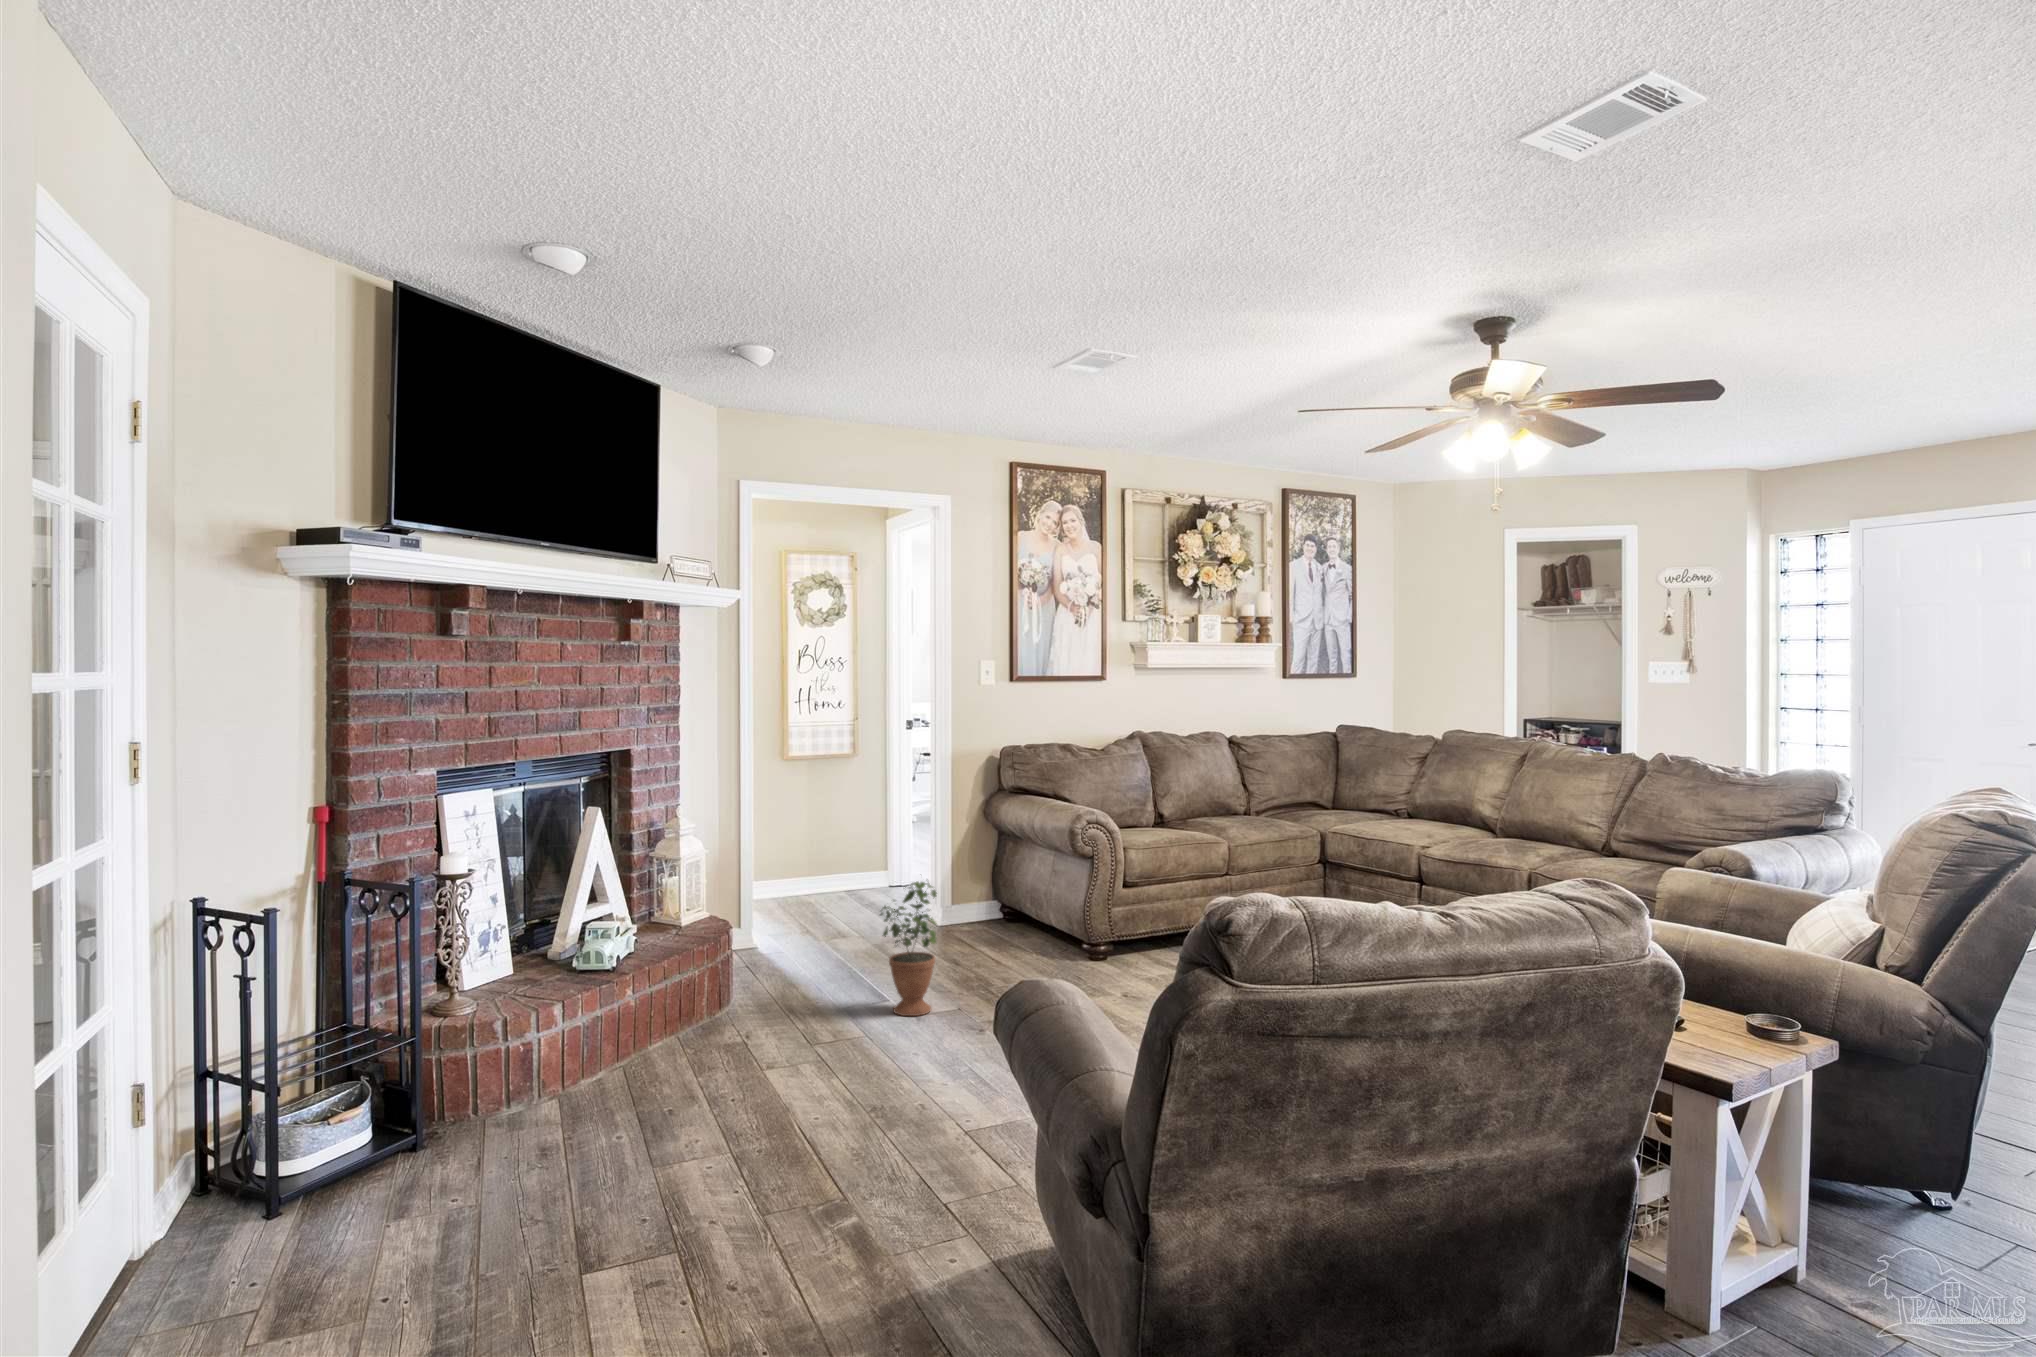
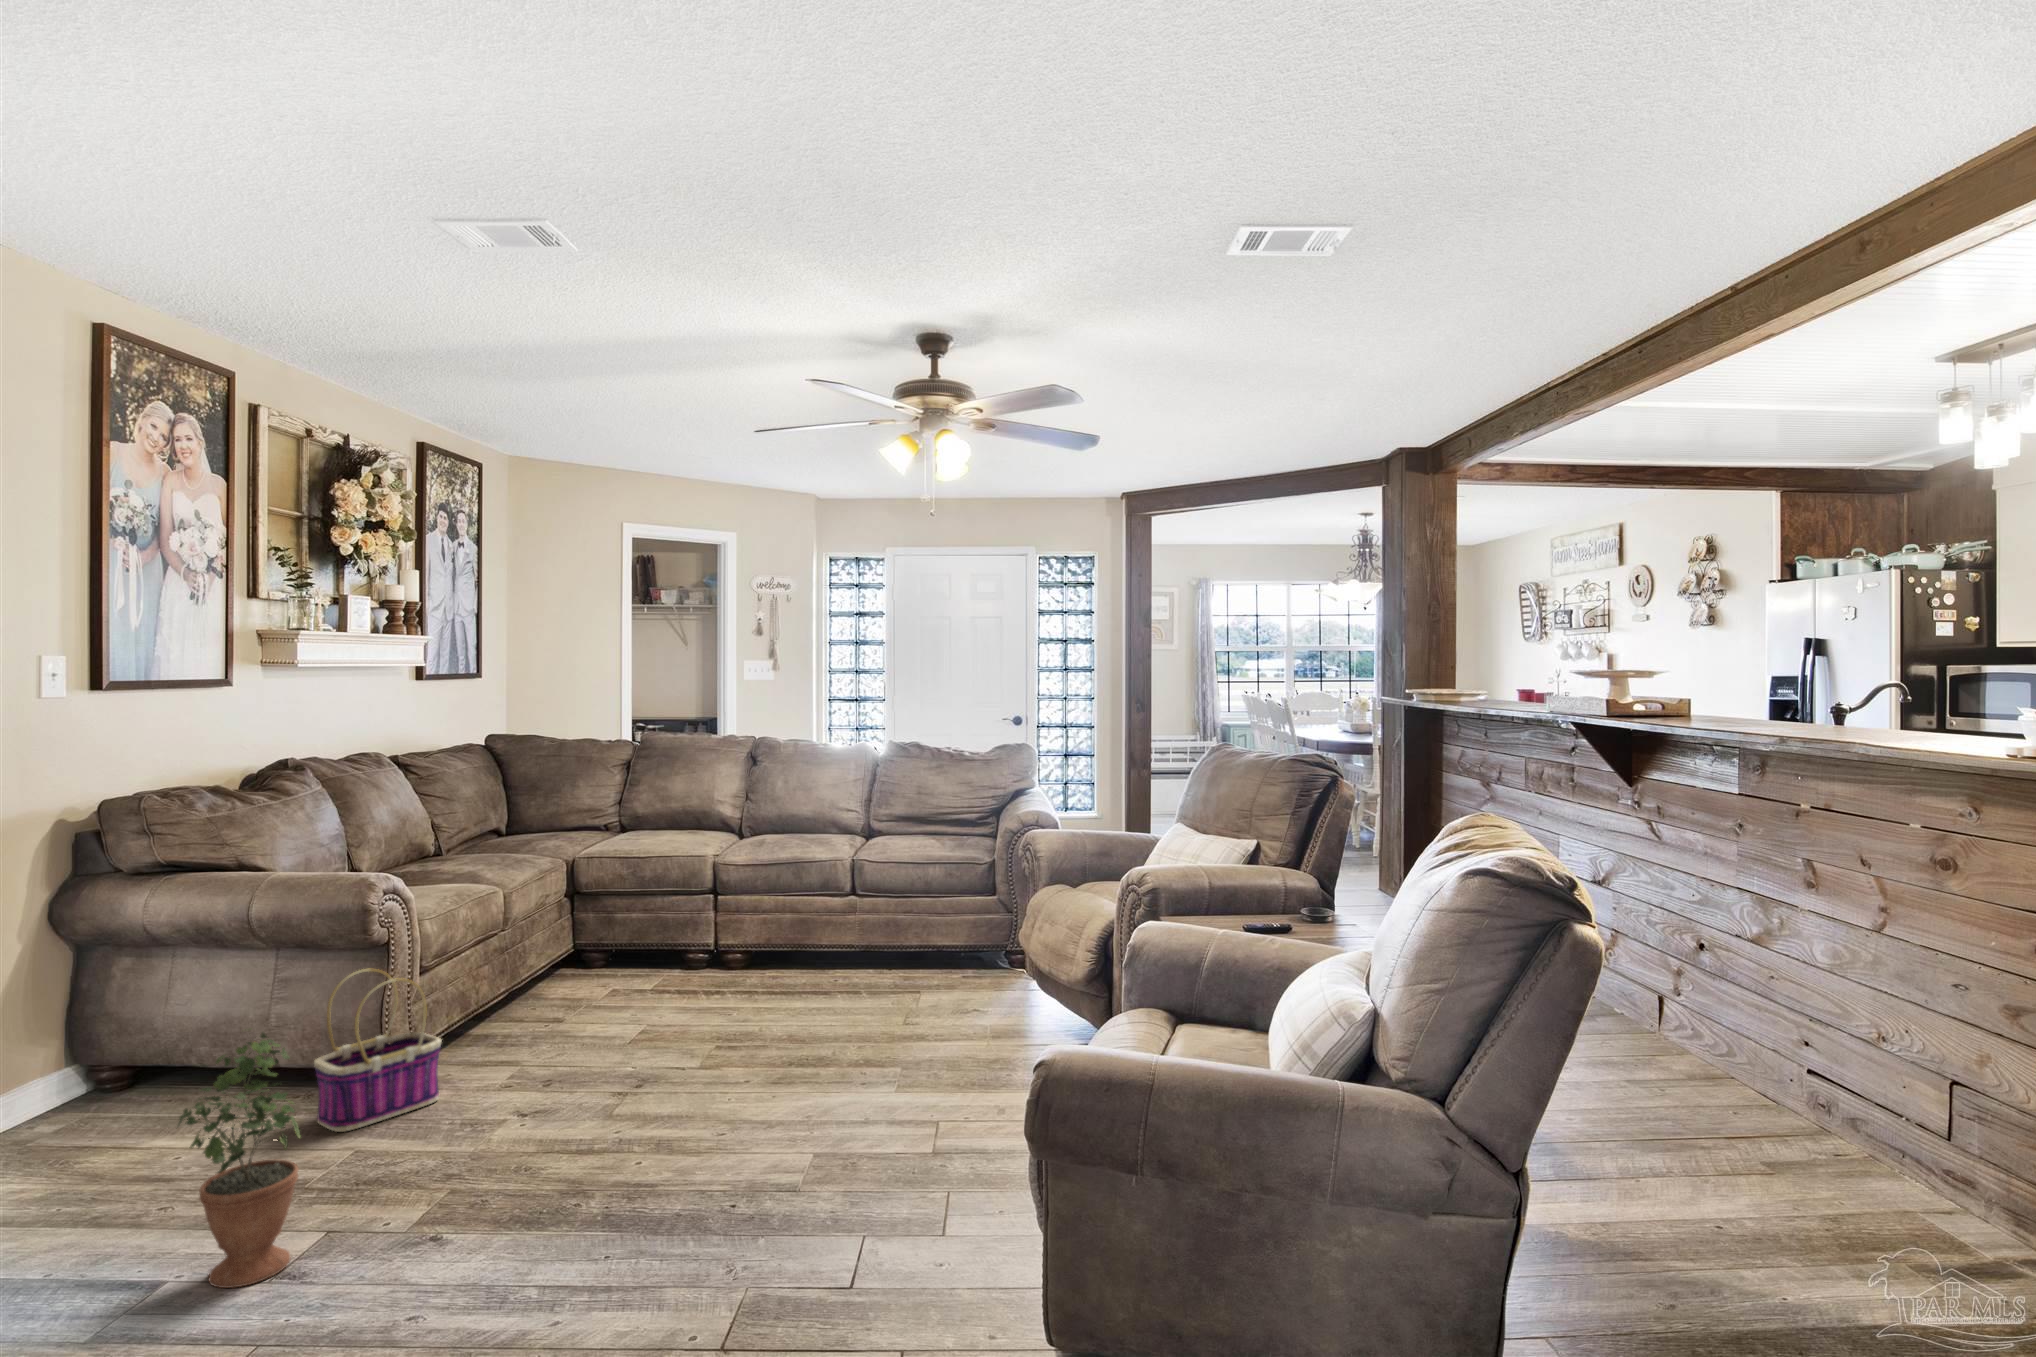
basket: none [1038,871,1111,974] -> present [314,969,442,1132]

